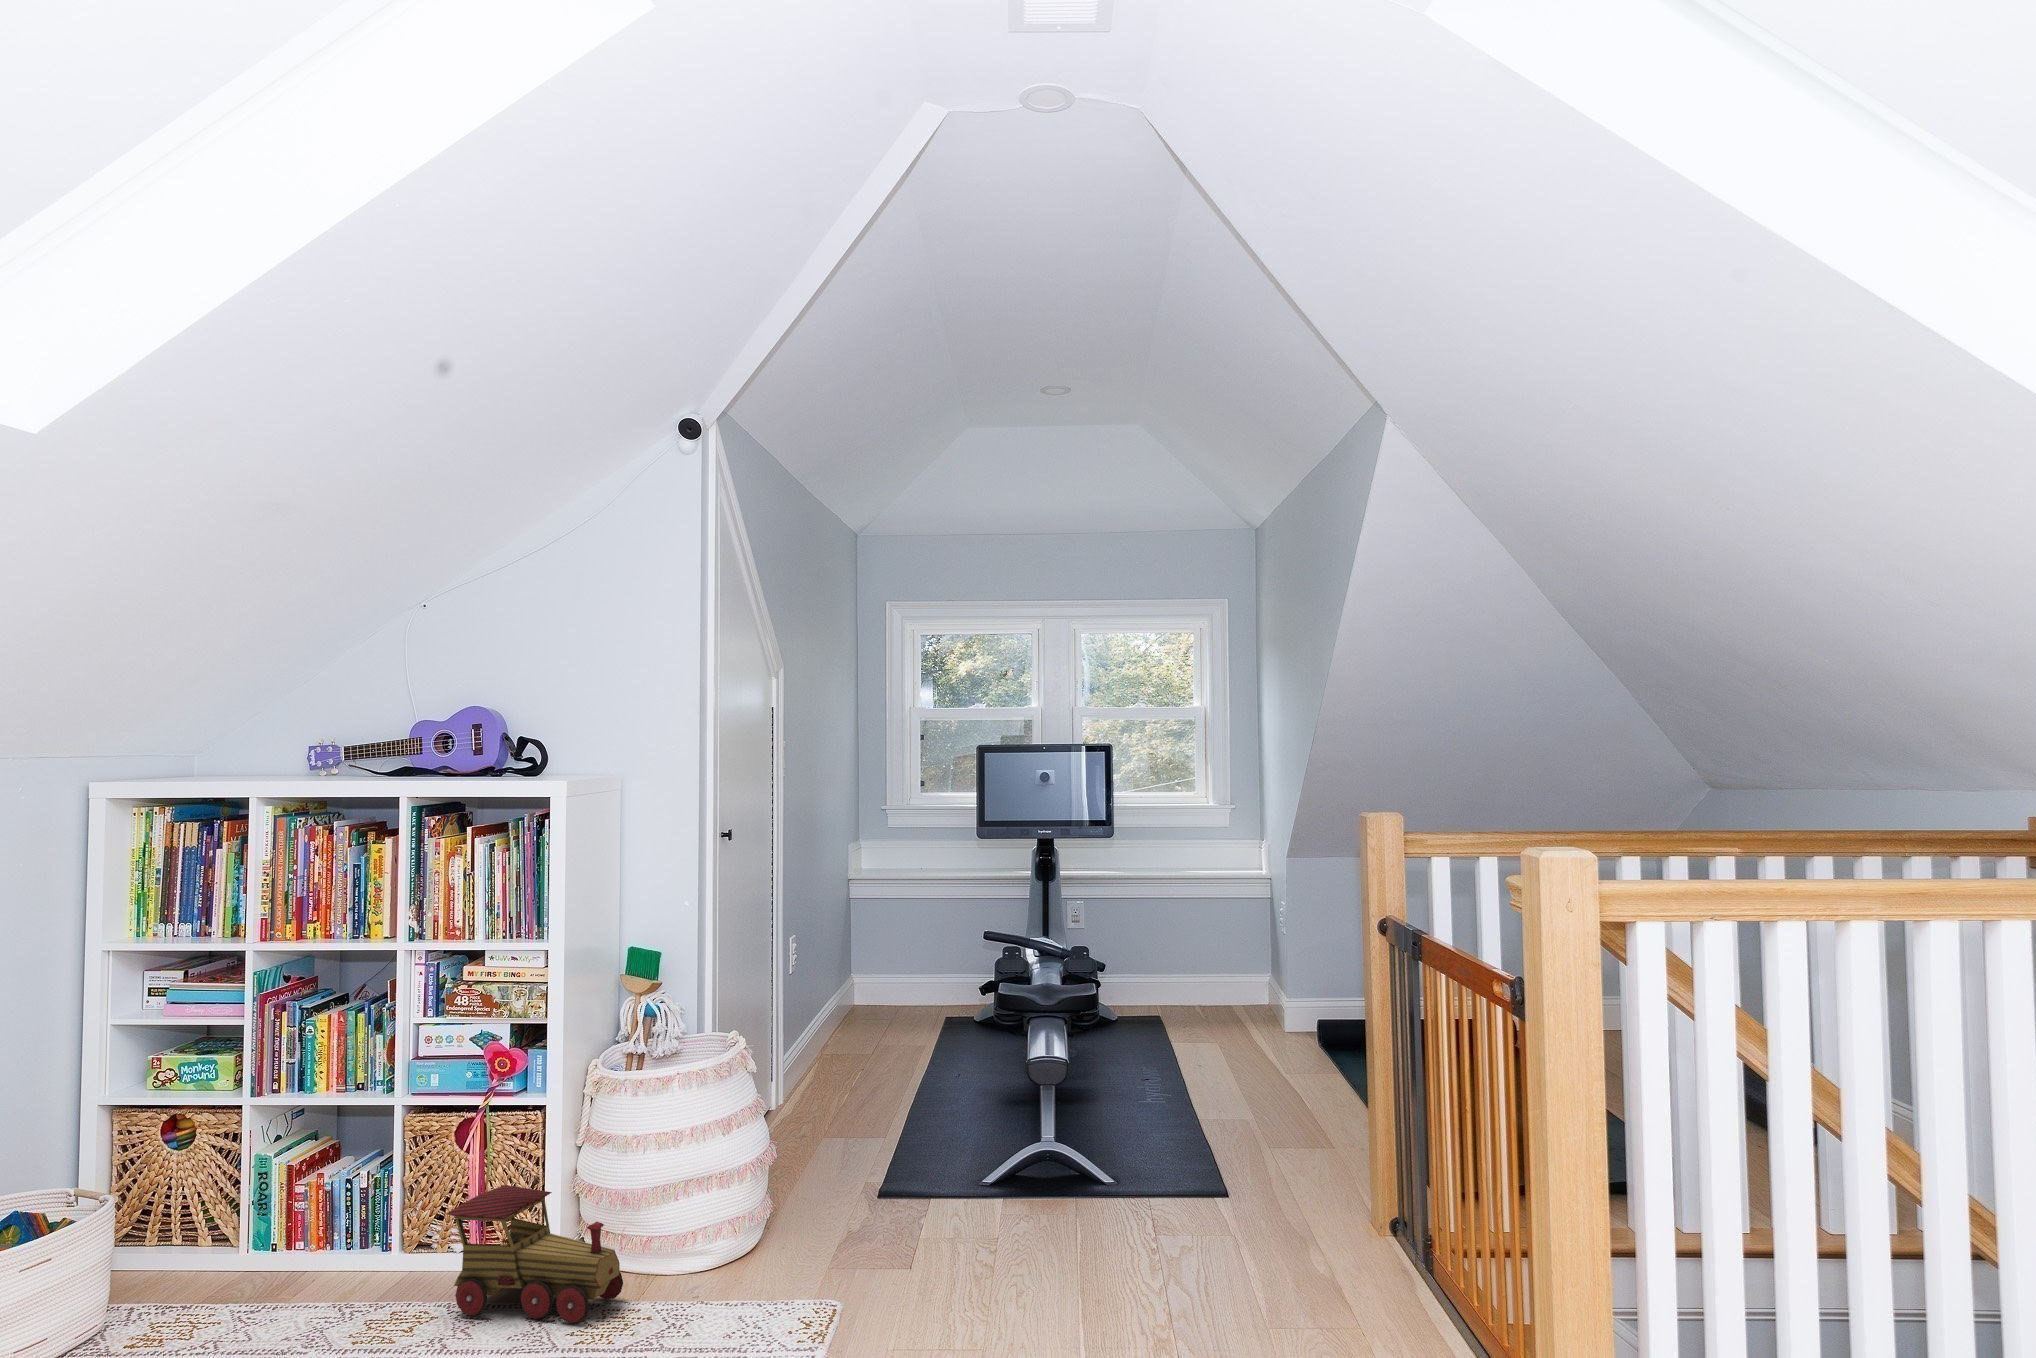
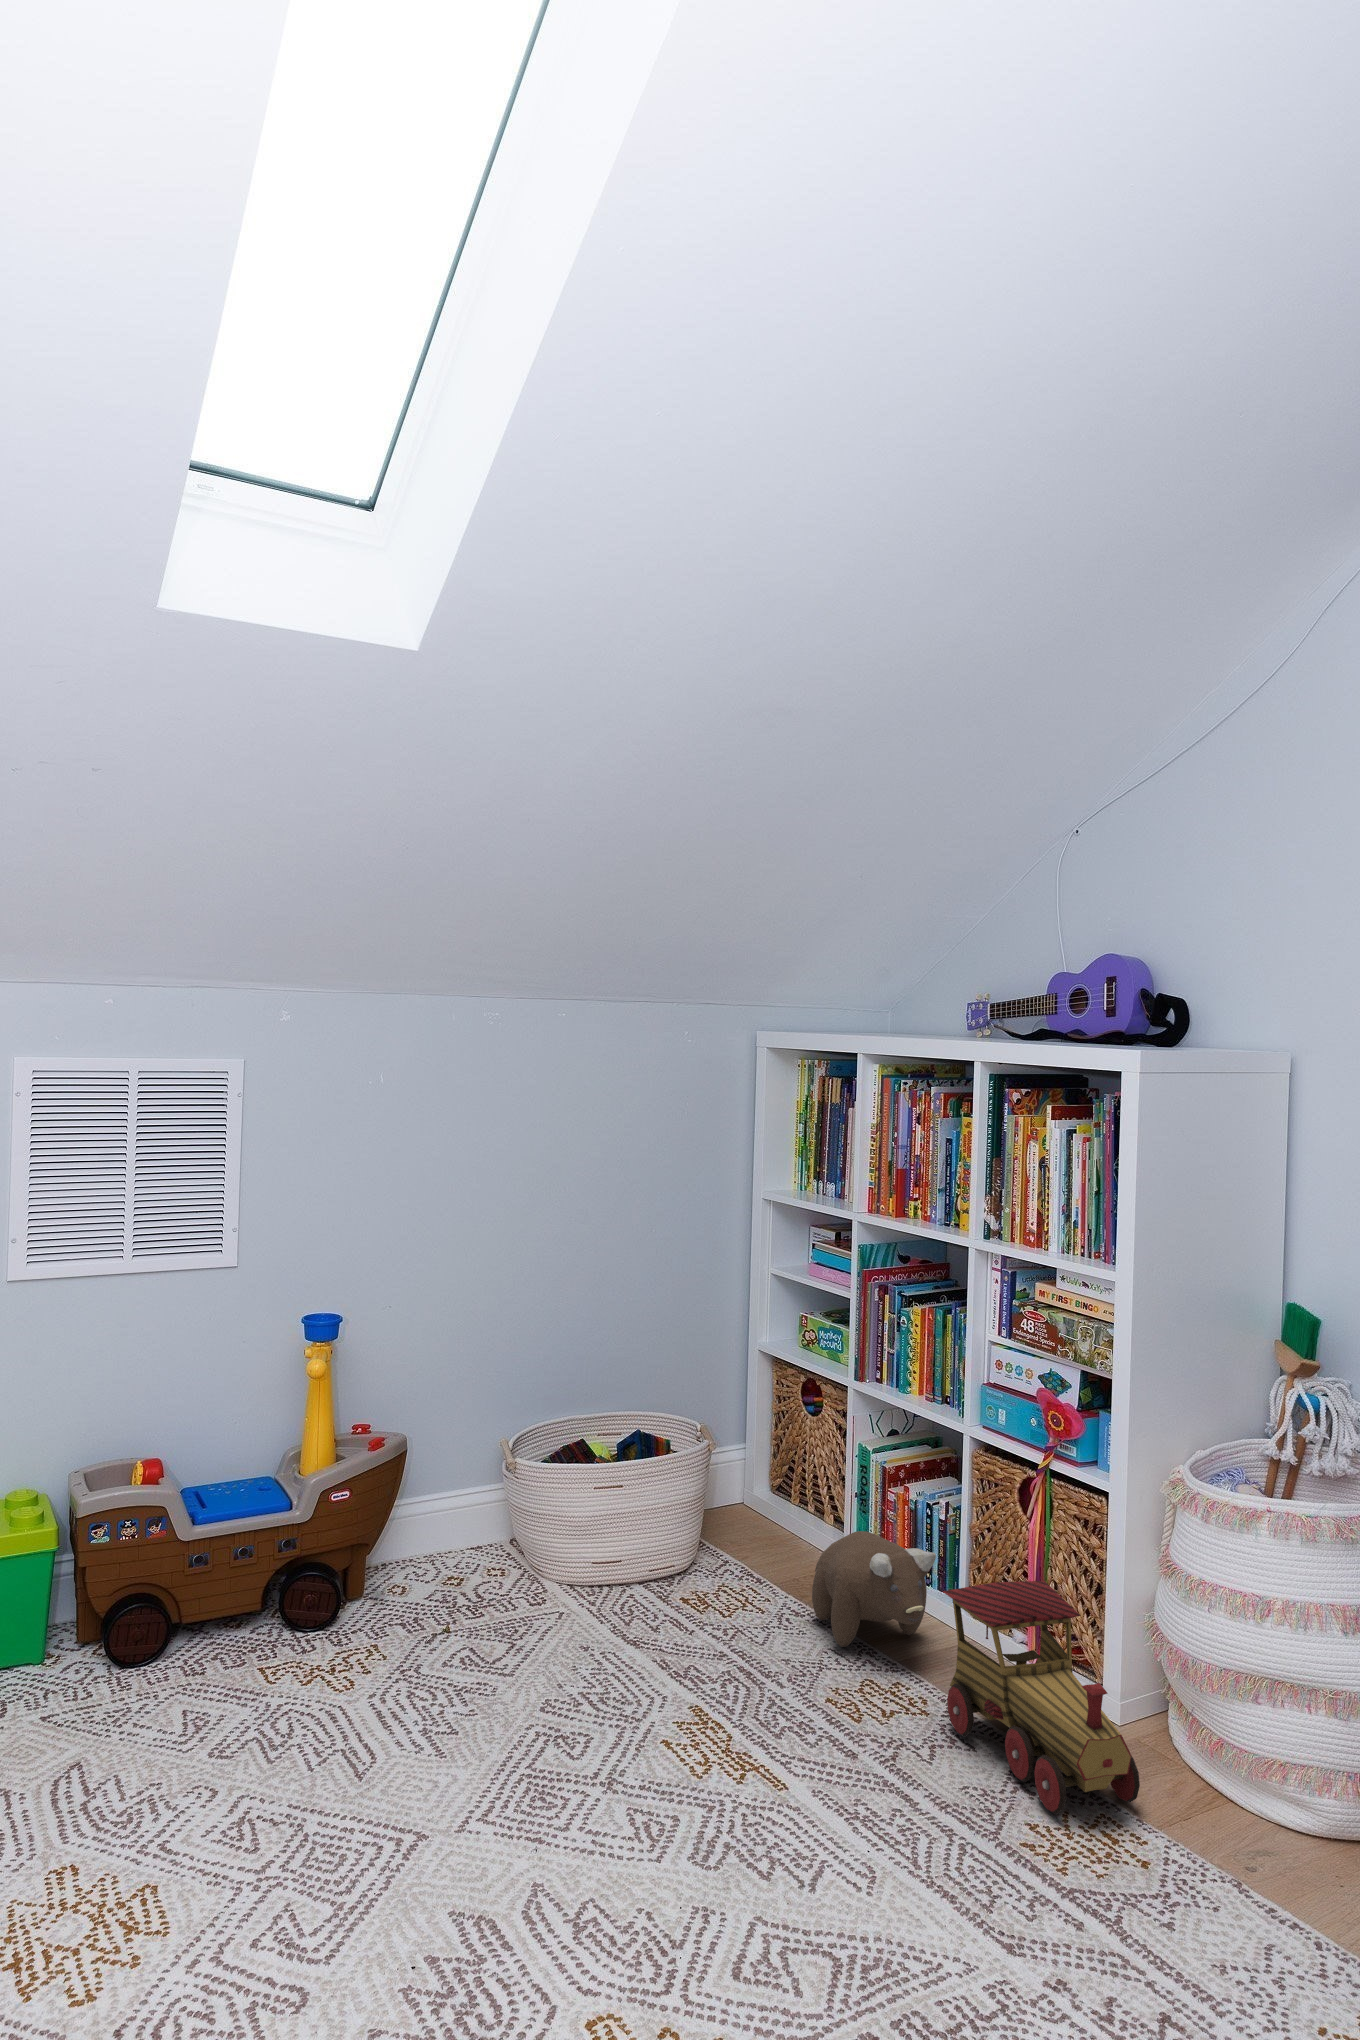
plush toy: none [269,1201,401,1312] -> present [812,1531,936,1647]

